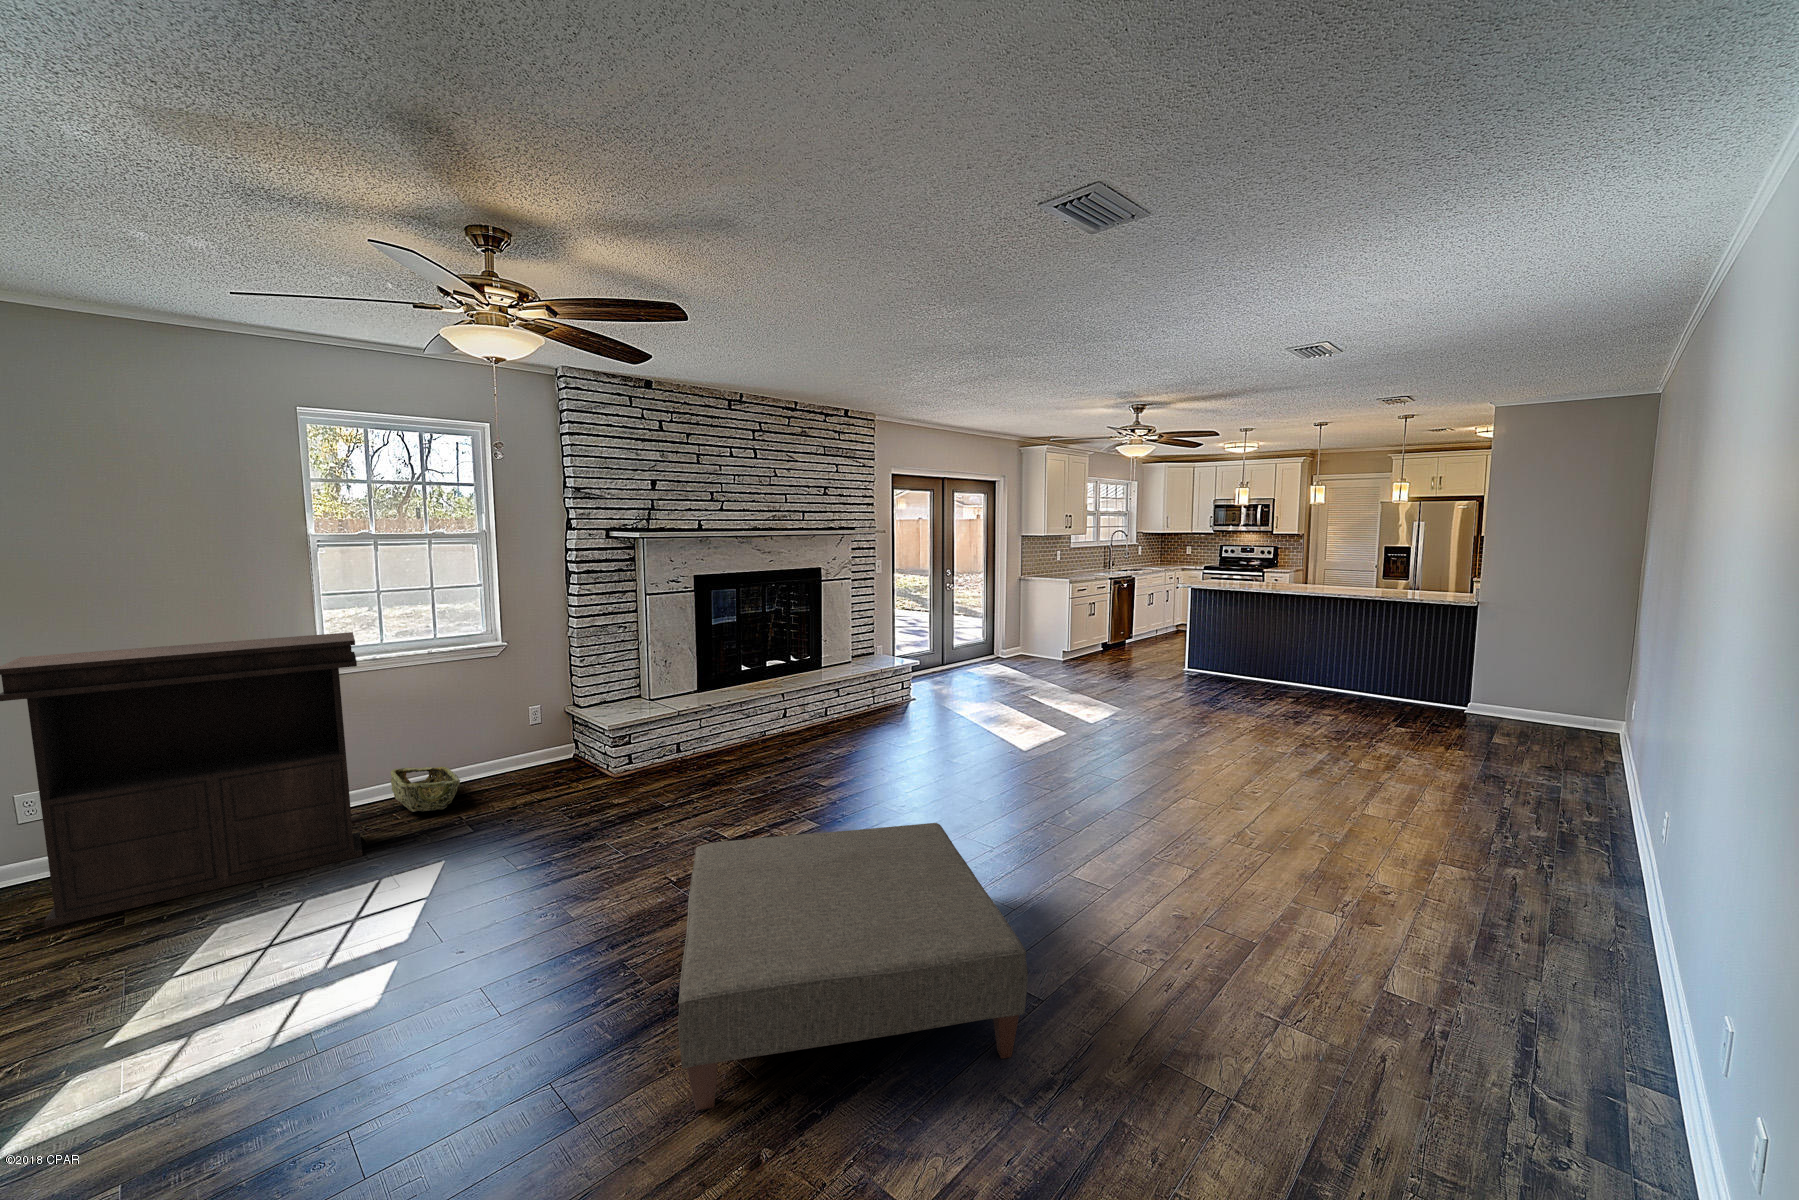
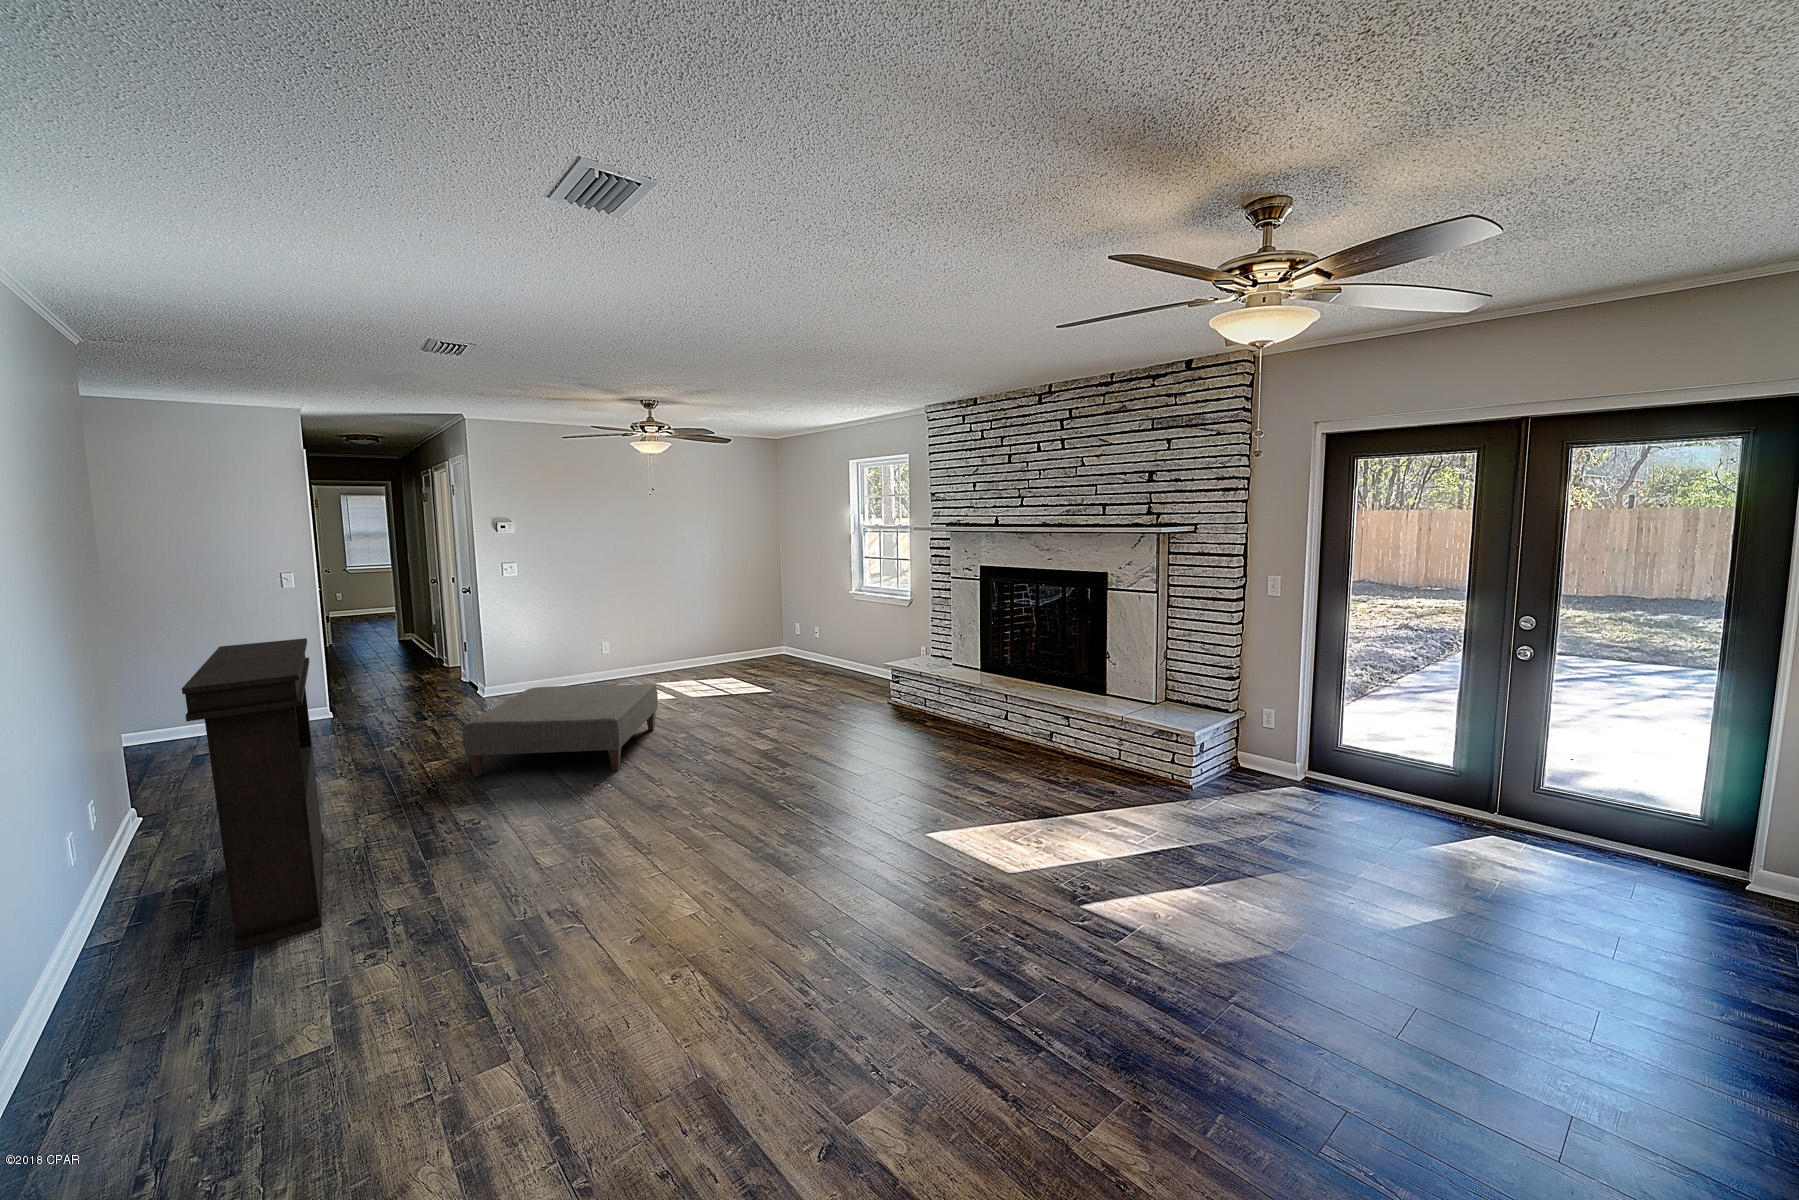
console table: present [0,632,363,928] -> present [182,638,324,952]
woven basket: present [391,767,460,812] -> none [840,653,885,678]

